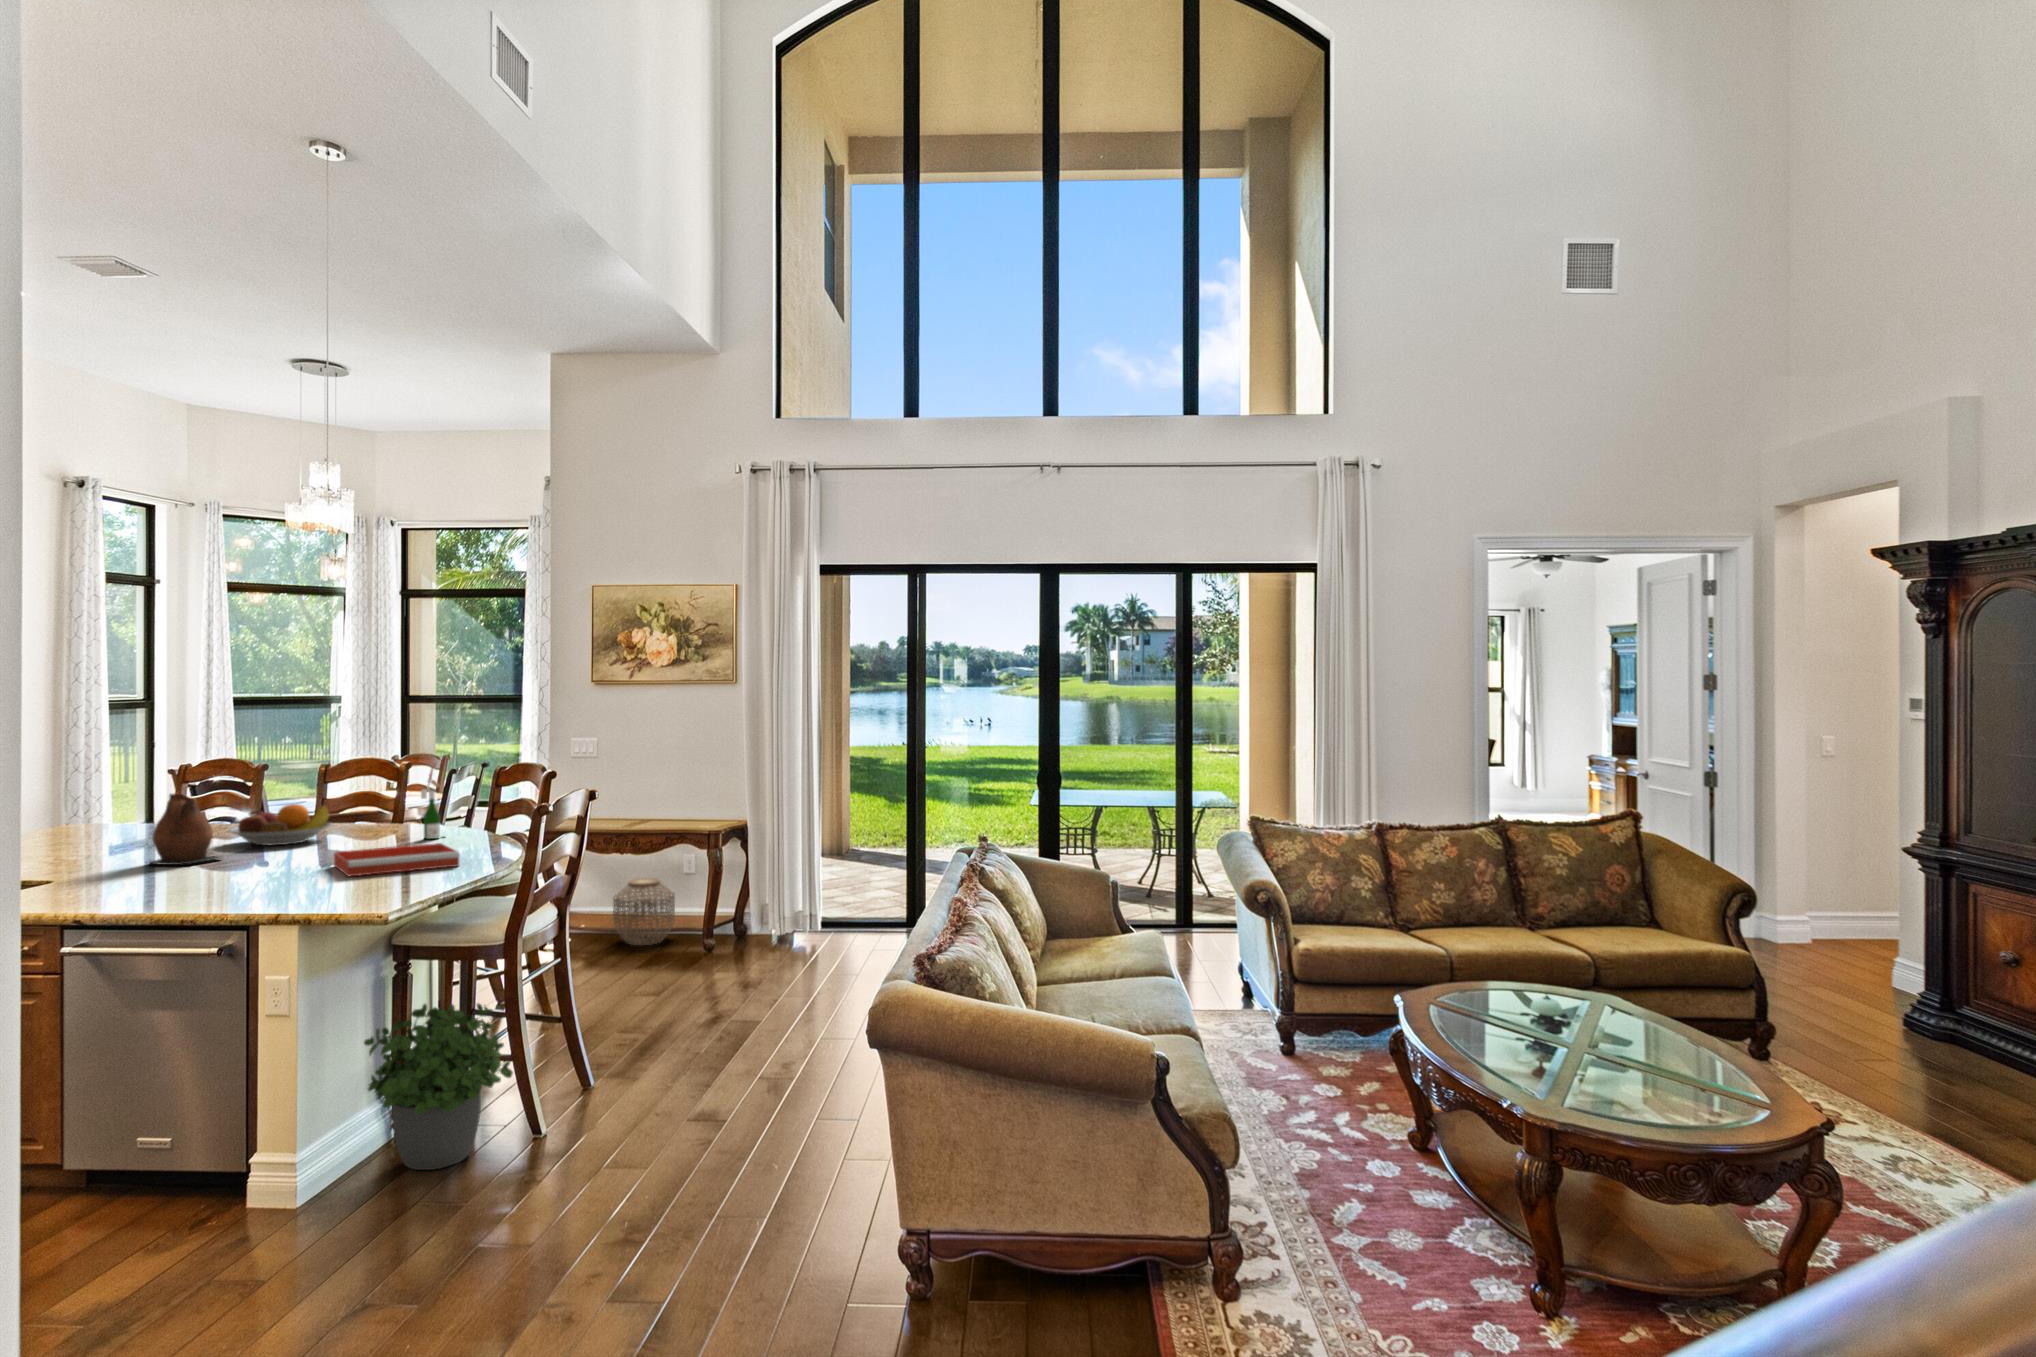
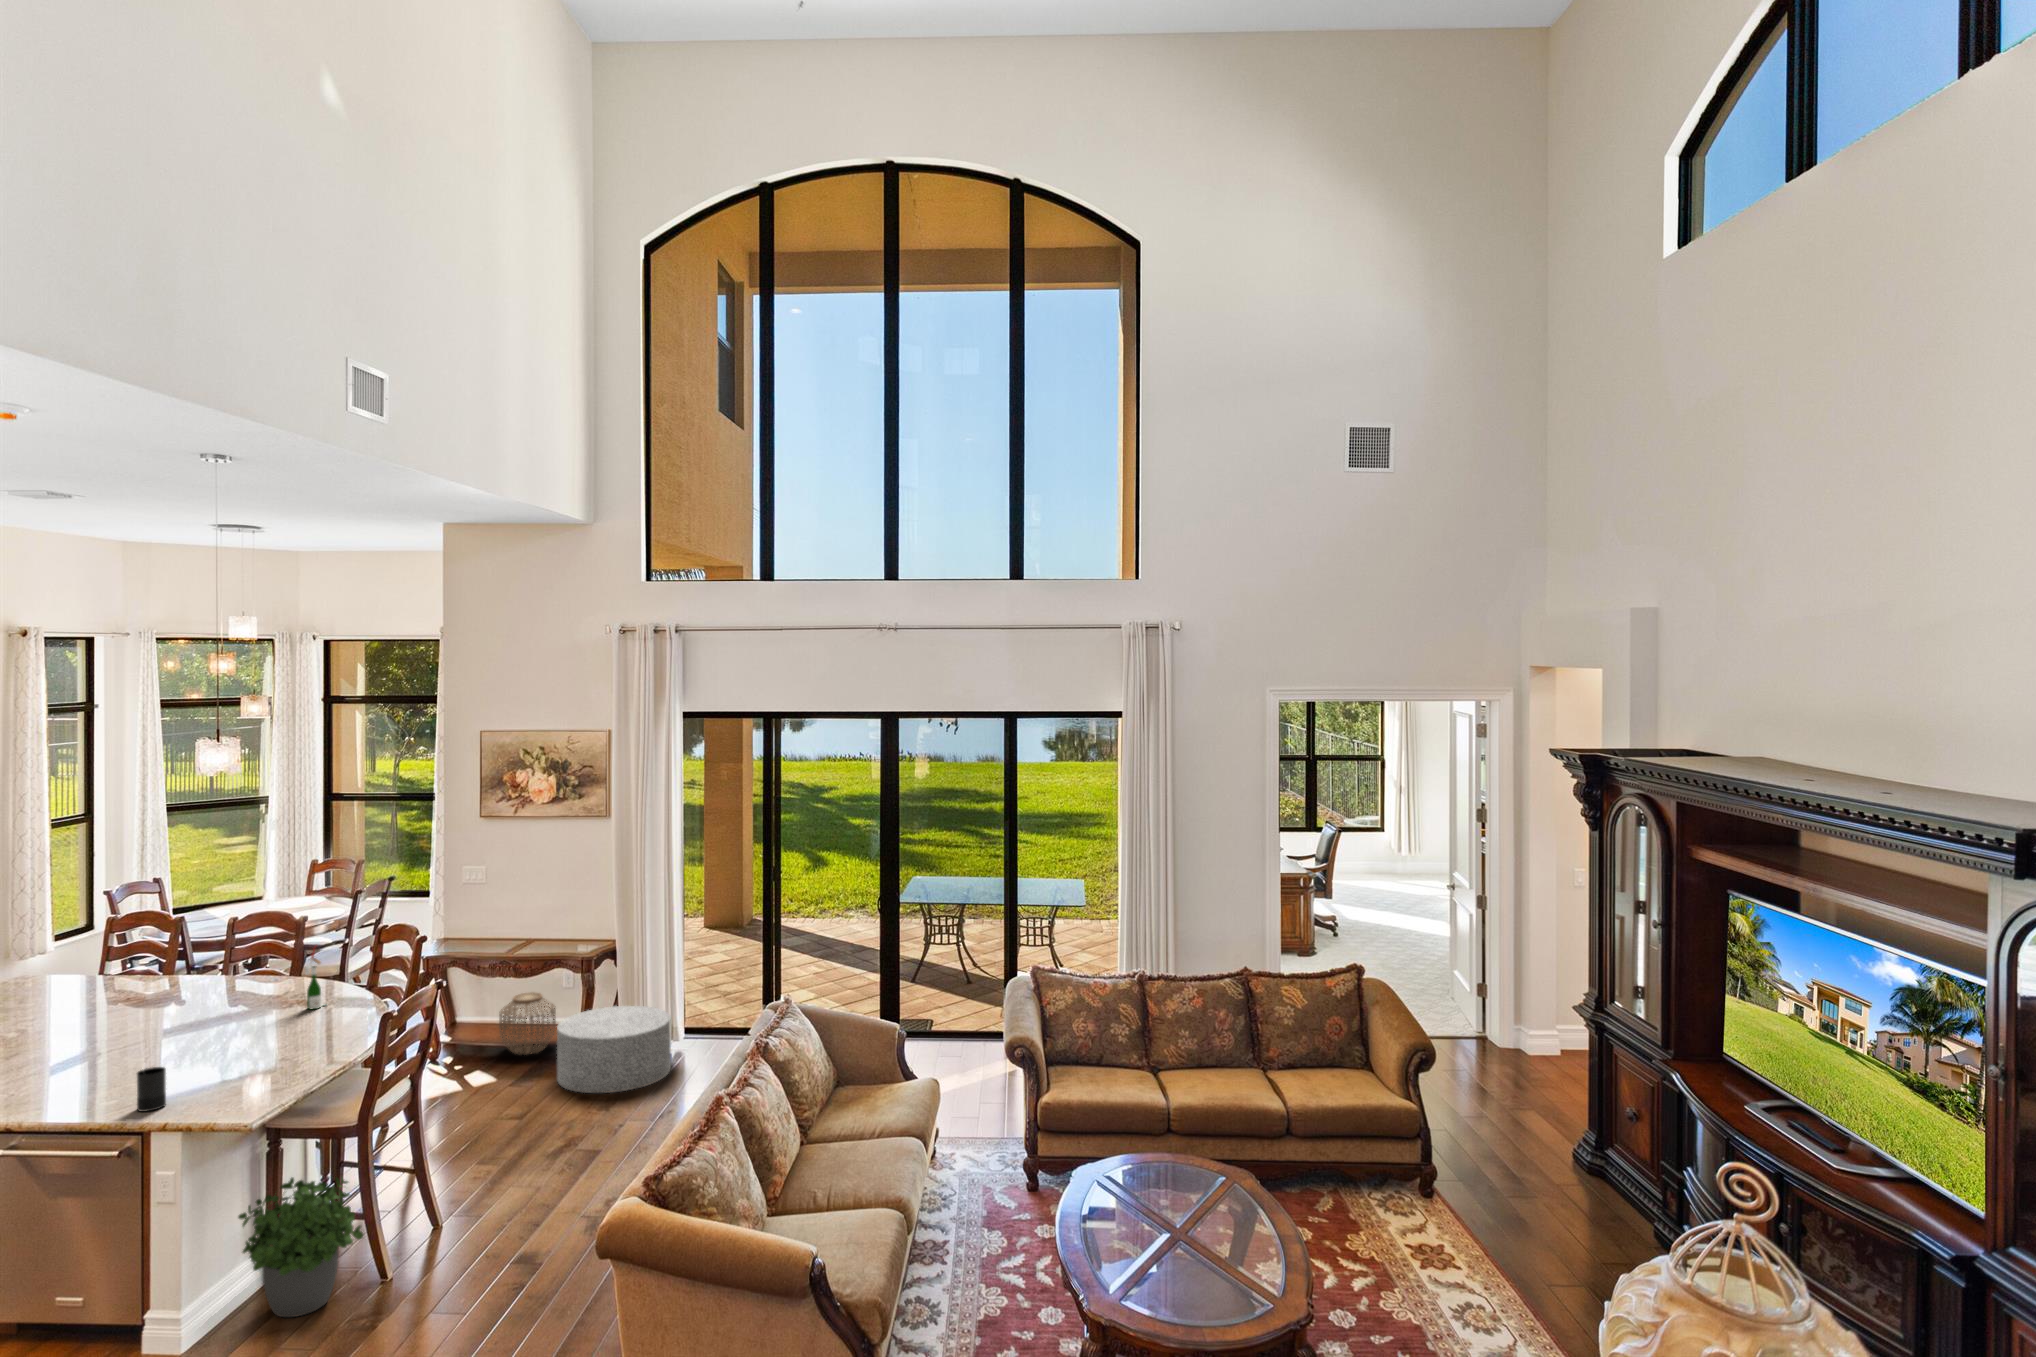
ceramic pitcher: present [150,793,220,865] -> none [61,993,131,1054]
fruit bowl: present [228,804,332,845] -> none [137,980,229,1020]
tray: present [334,843,460,877] -> none [221,1027,326,1072]
candle: none [240,849,279,902] -> present [137,1067,166,1112]
ottoman: none [686,889,811,976] -> present [557,1006,671,1093]

